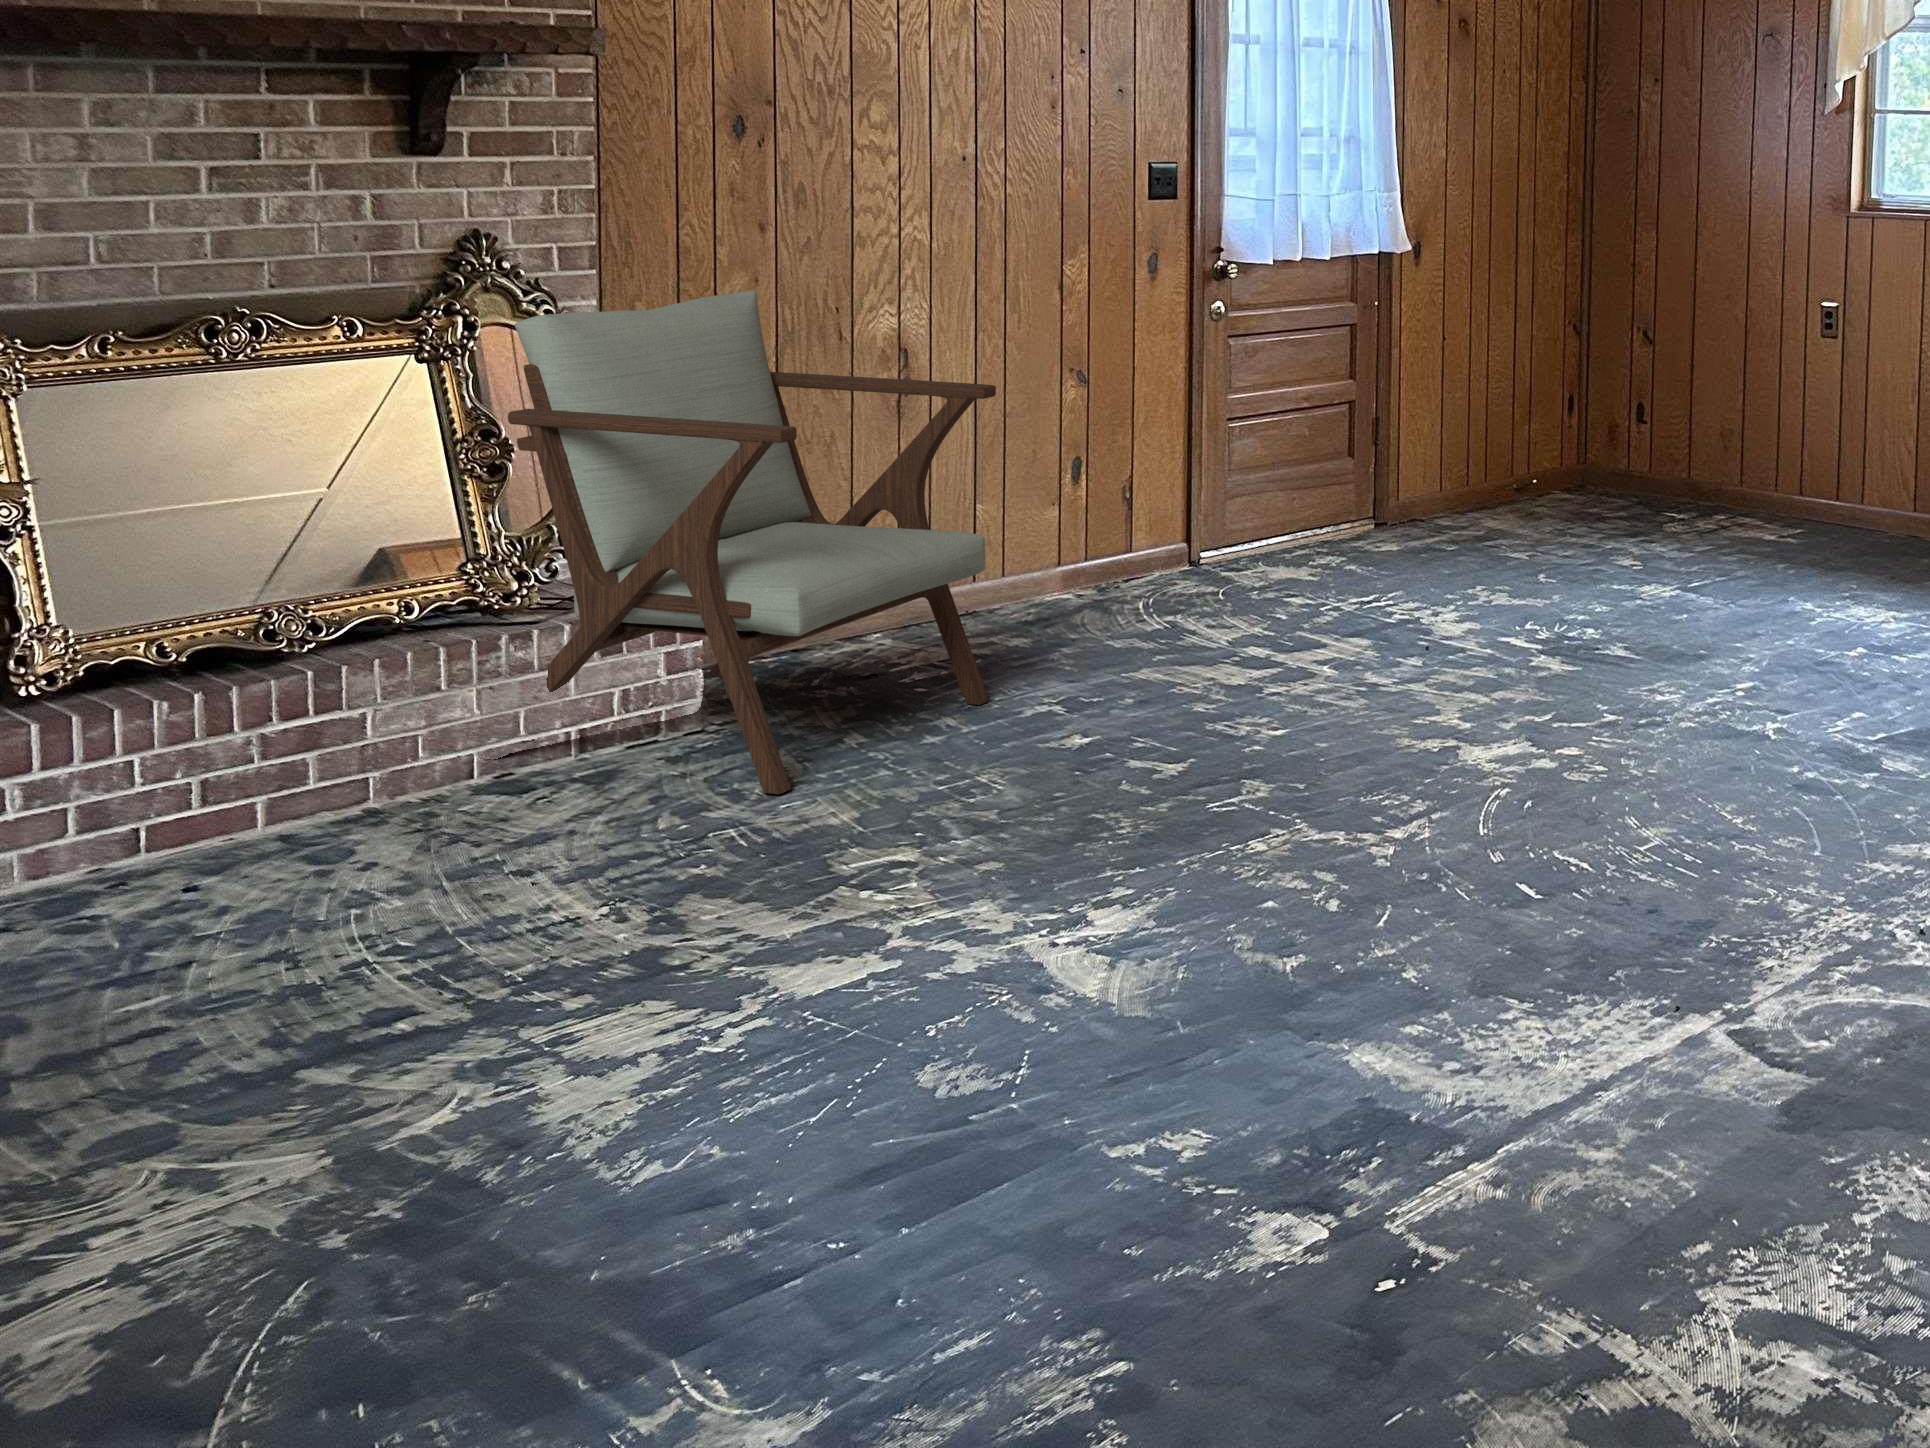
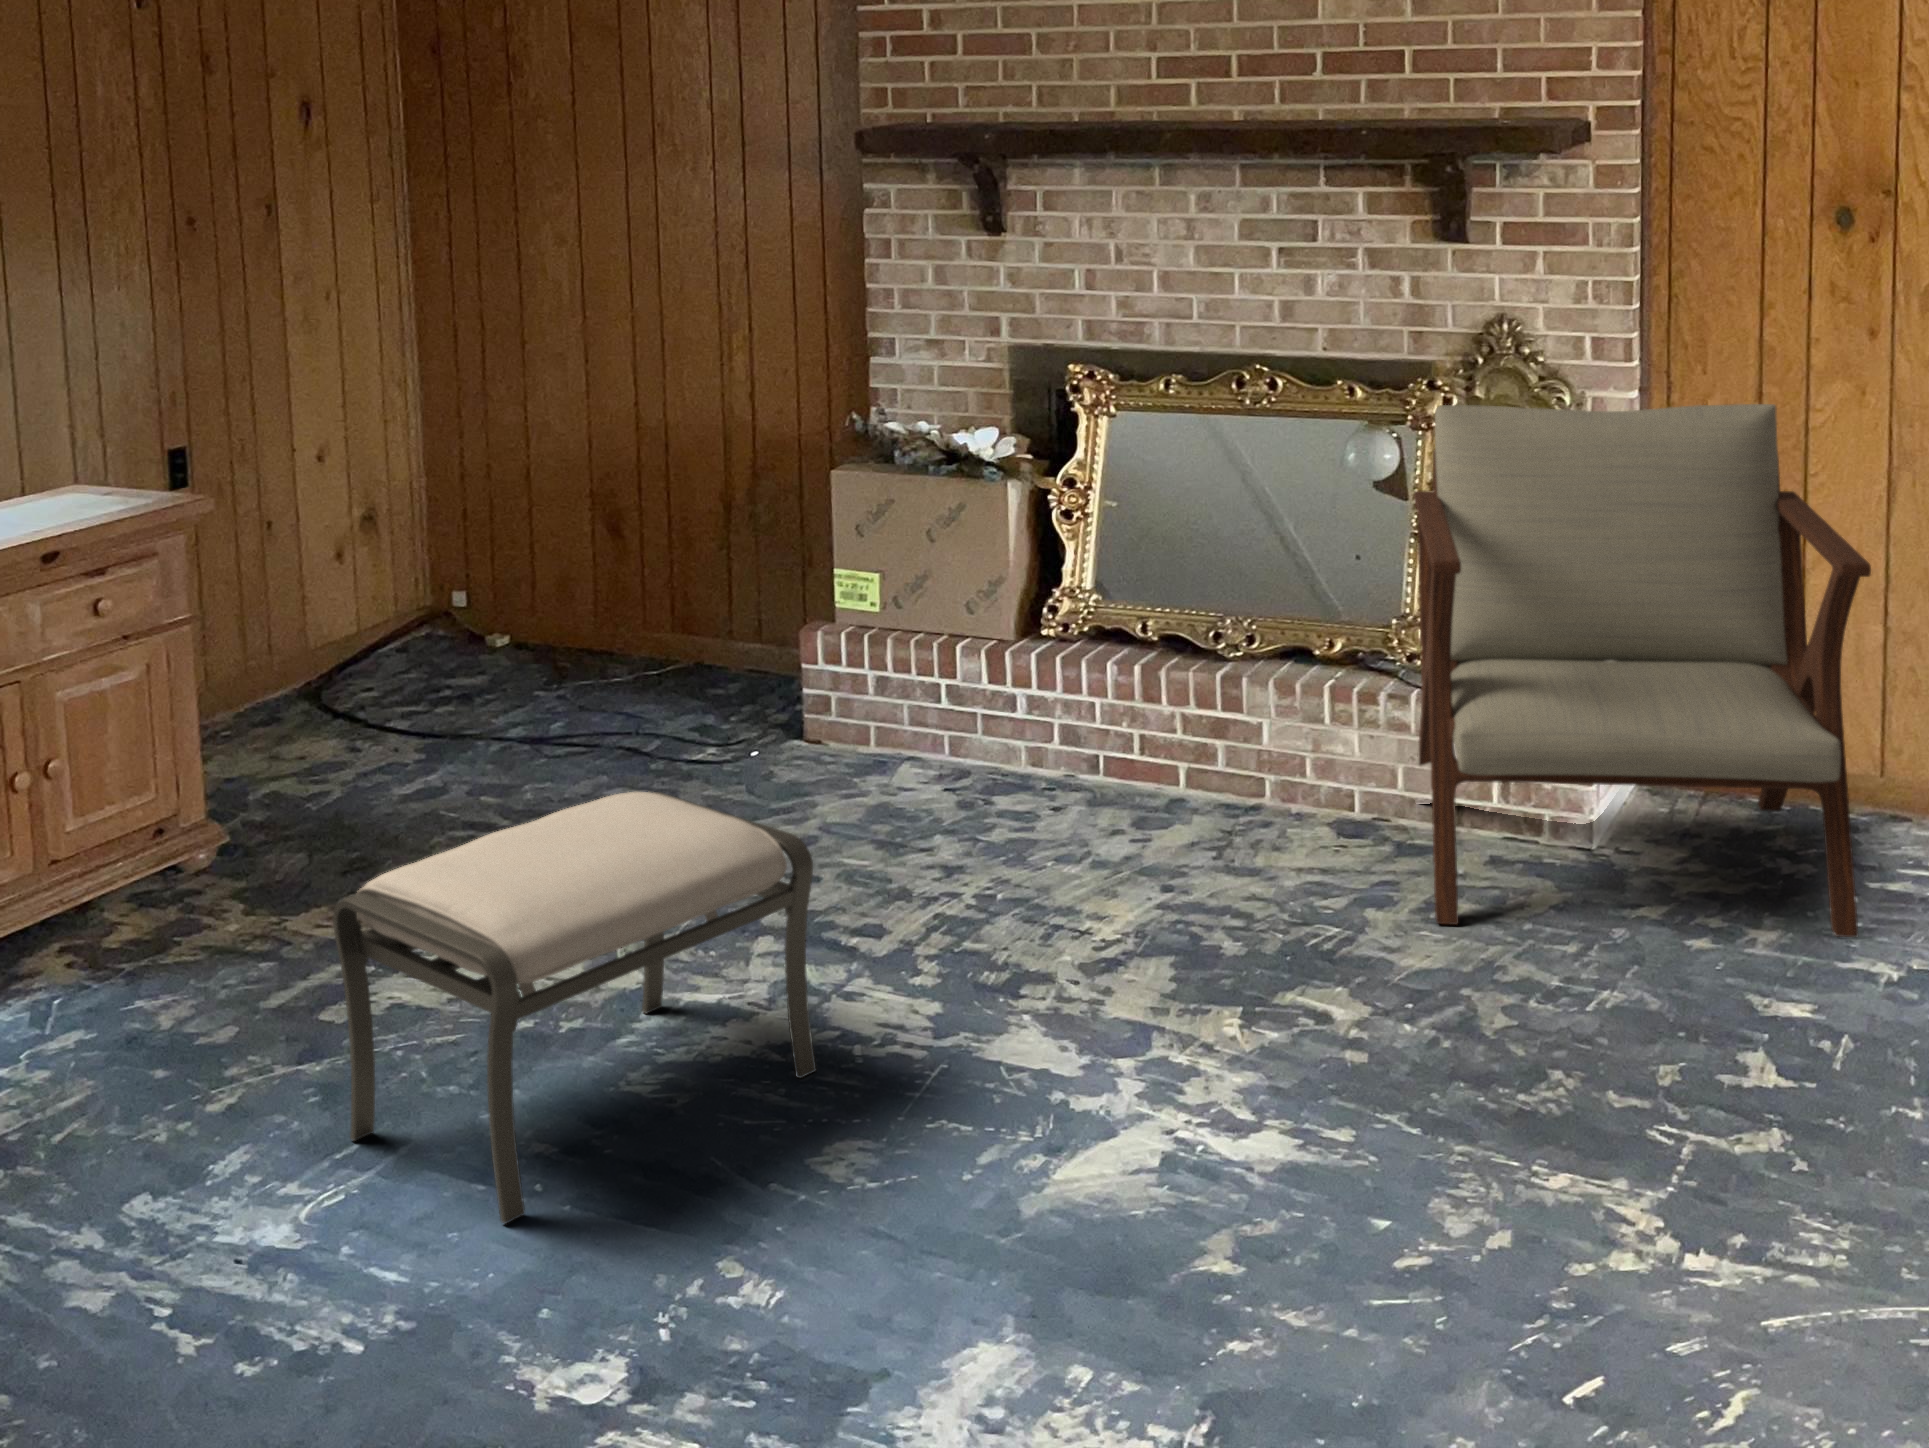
ottoman: none [409,783,930,1346] -> present [332,792,816,1223]

